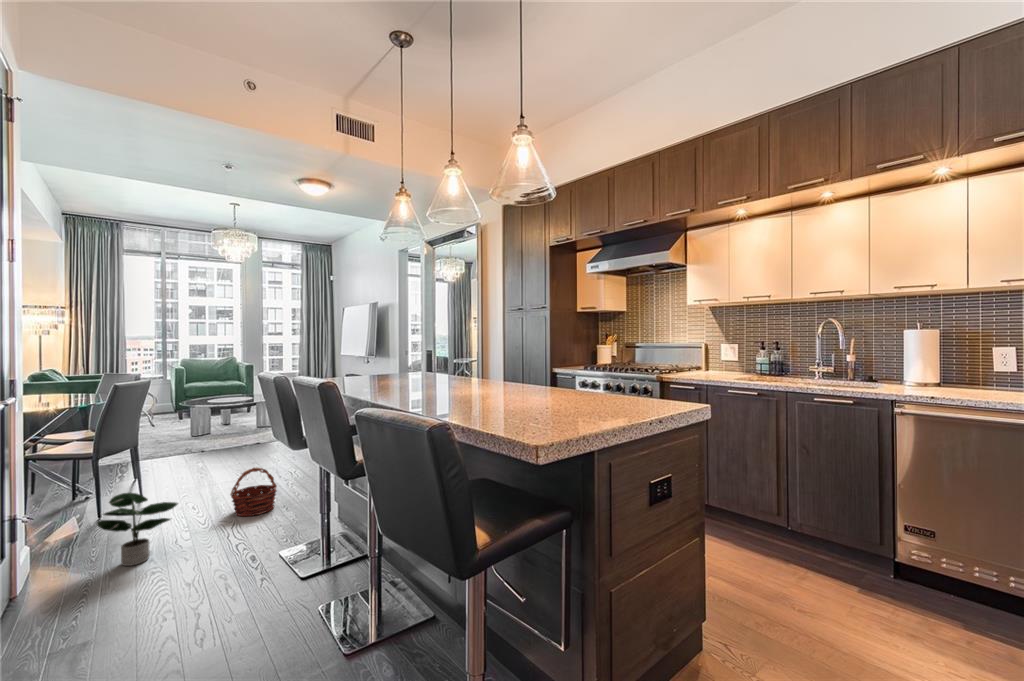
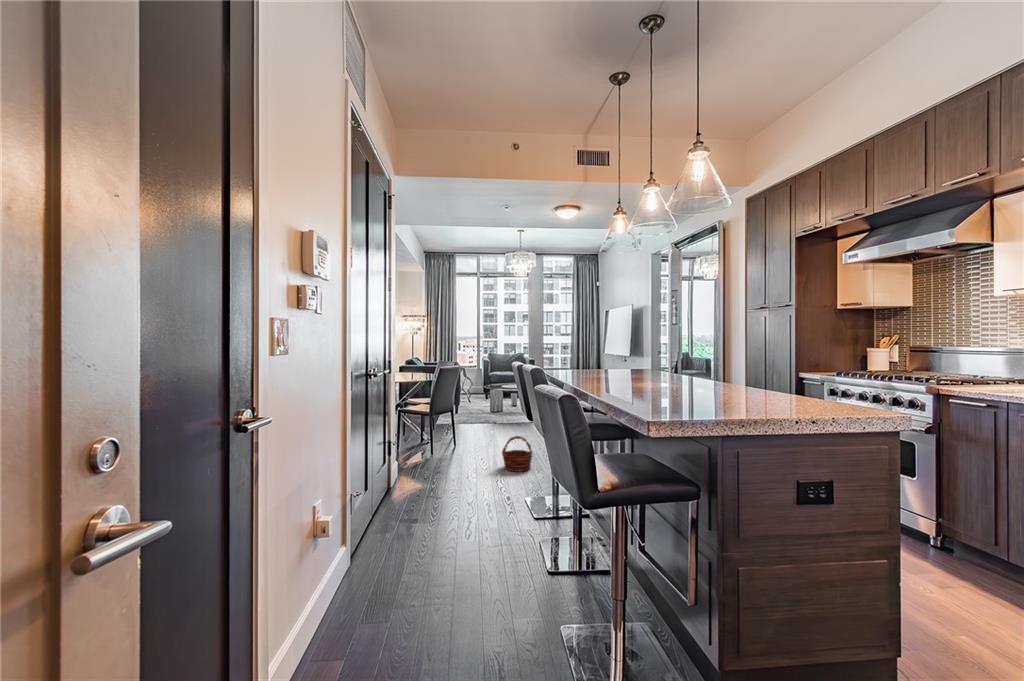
potted plant: present [97,492,178,566] -> none [425,439,468,486]

